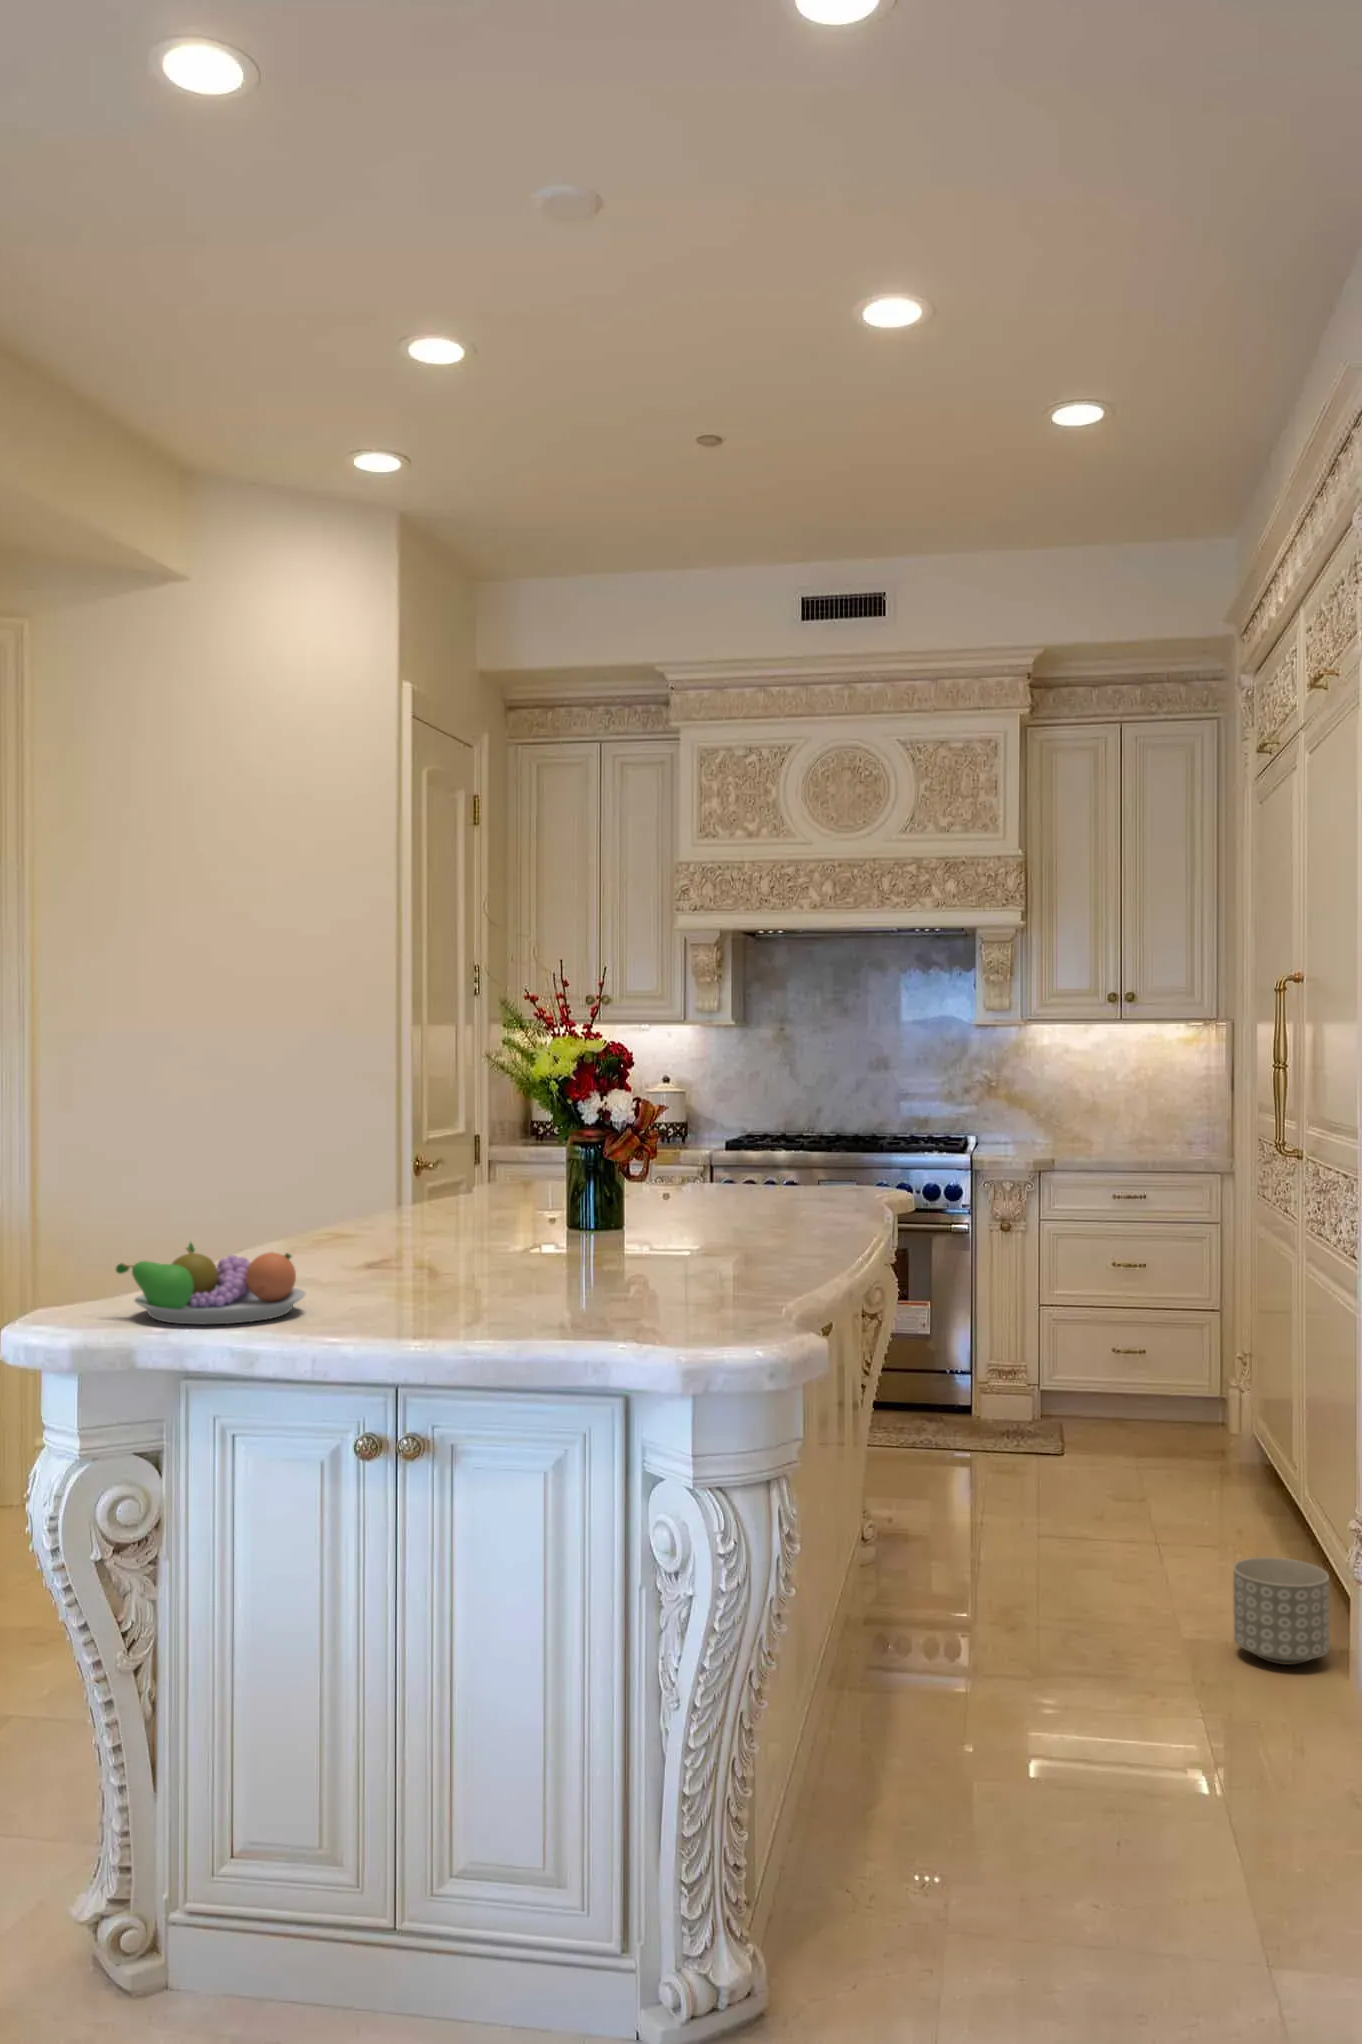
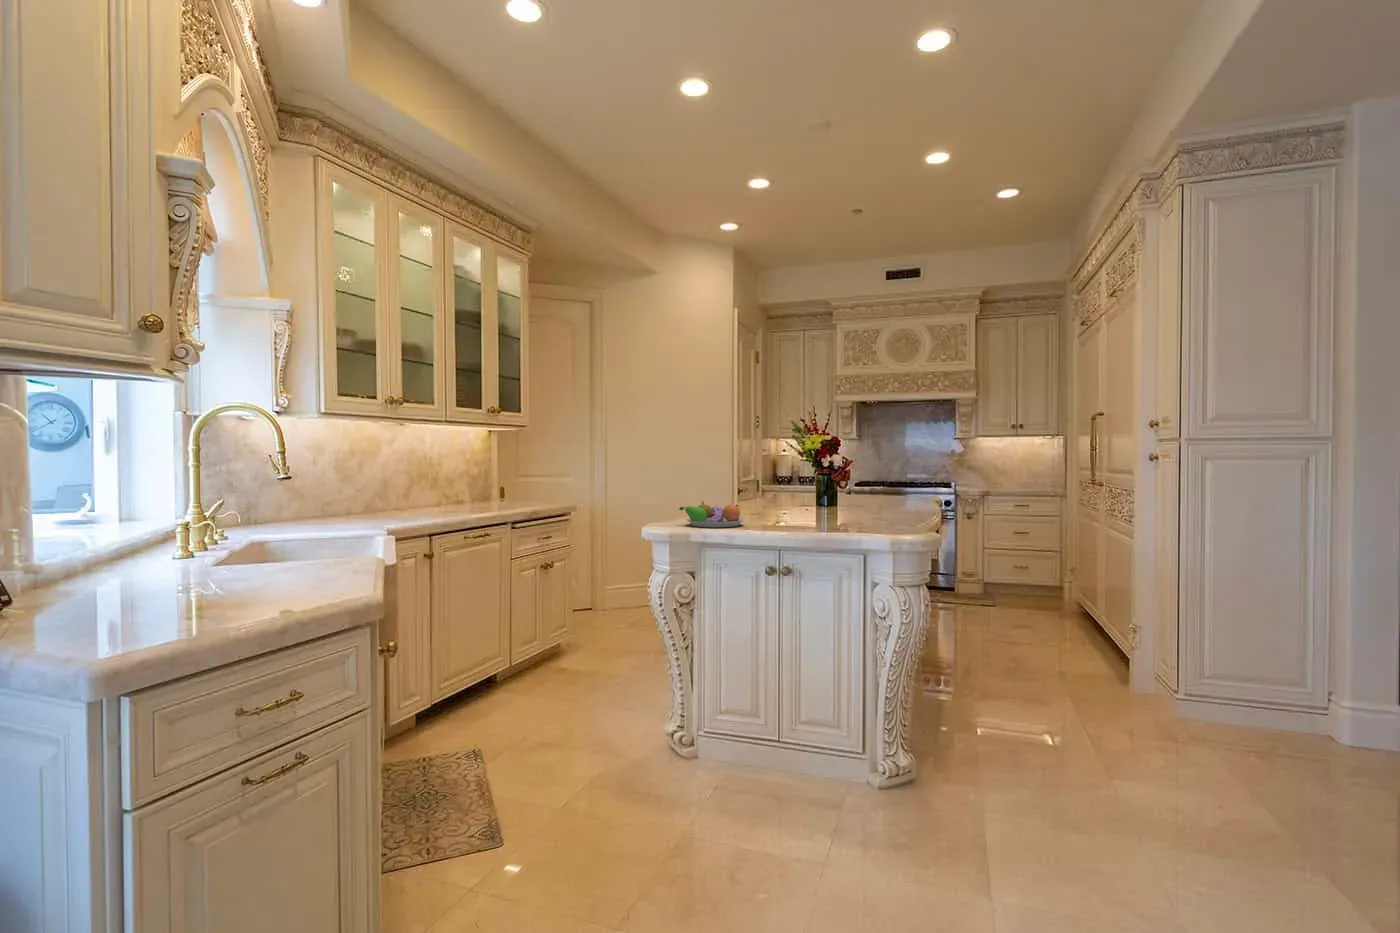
planter: present [1233,1557,1330,1665] -> none [1077,639,1118,680]

